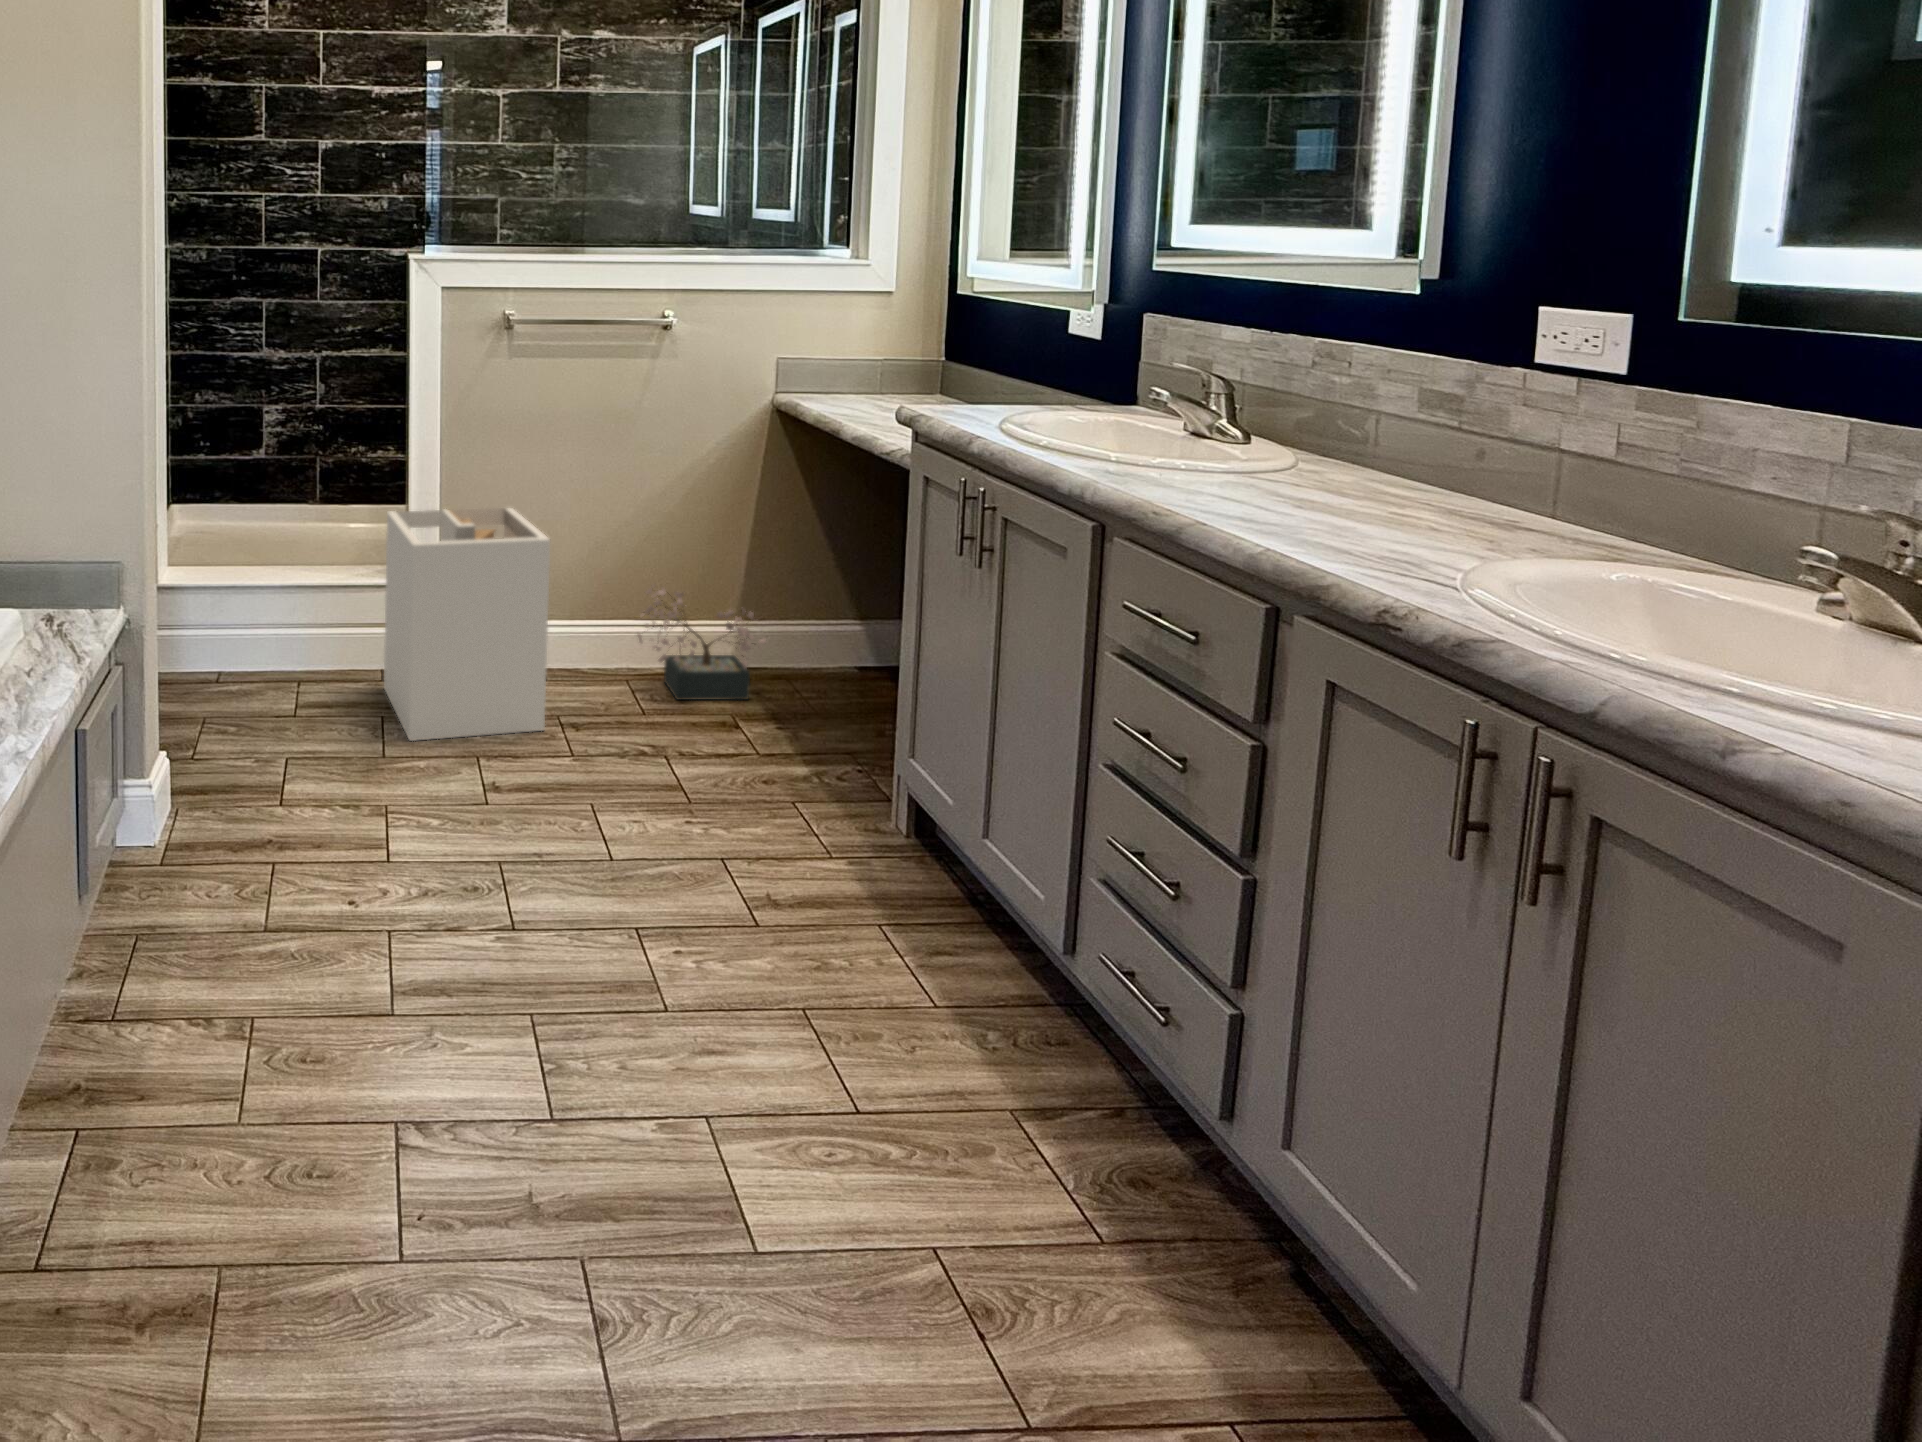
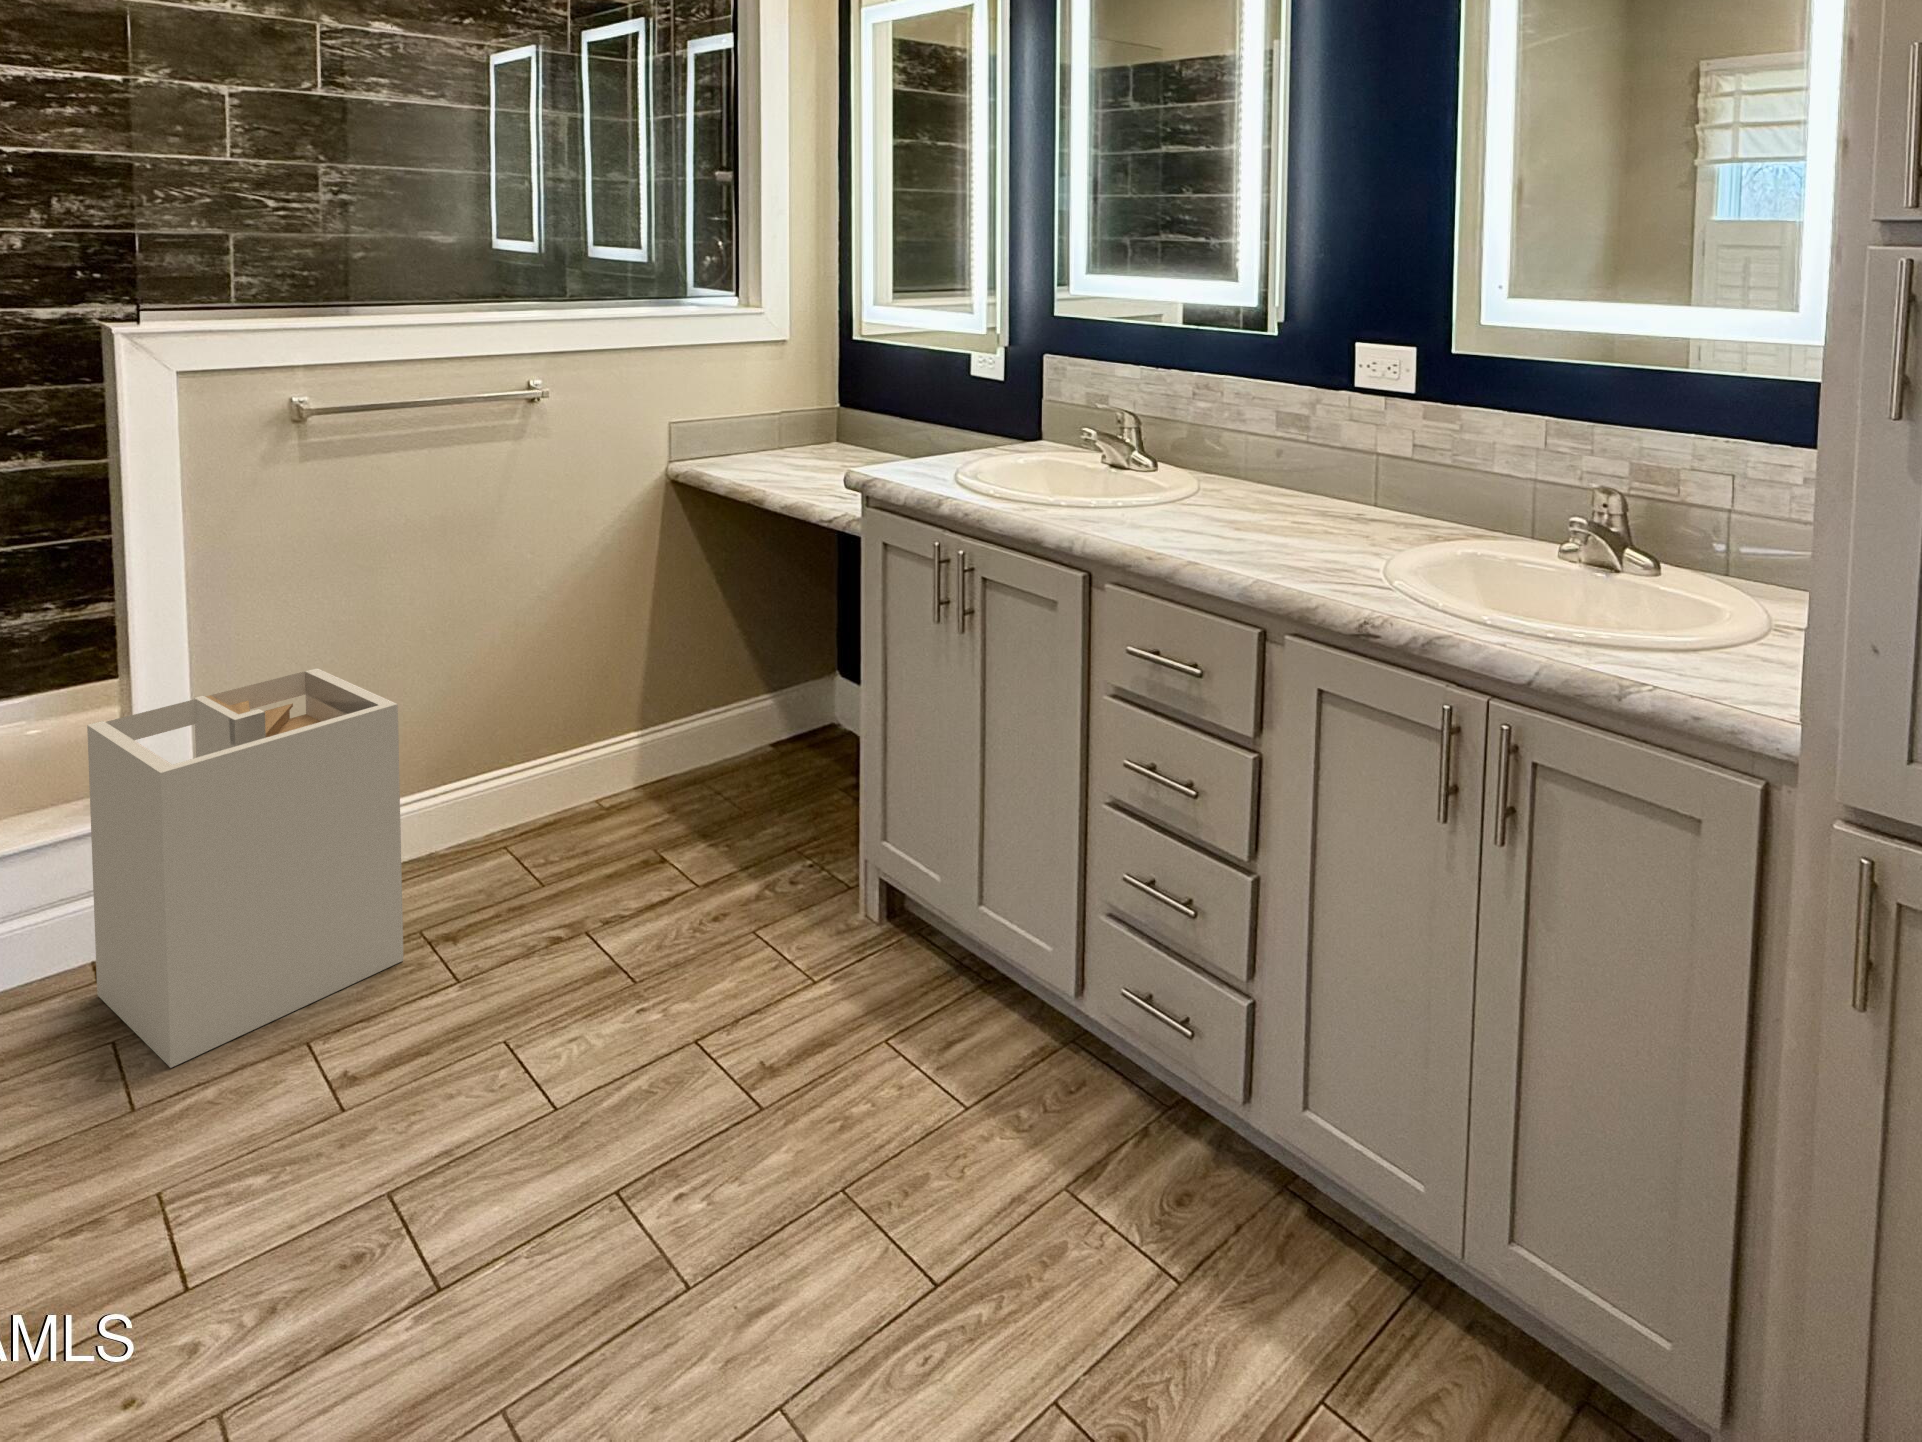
decorative plant: present [638,585,766,700] -> none [517,712,679,849]

